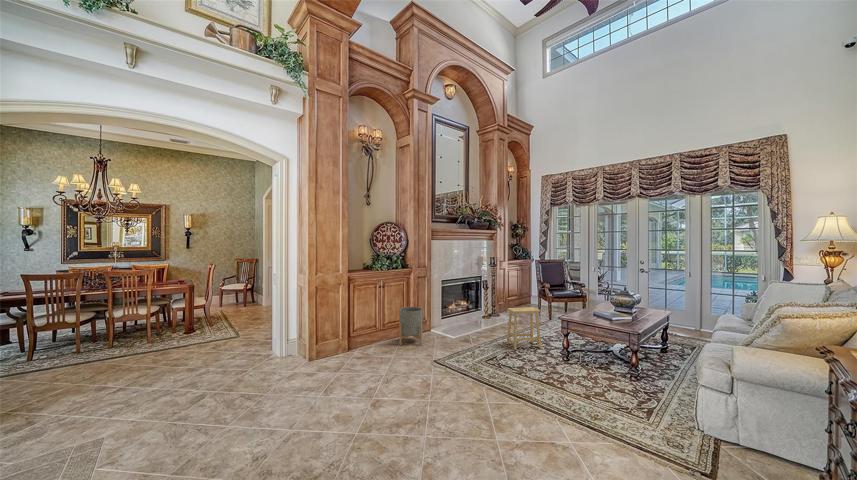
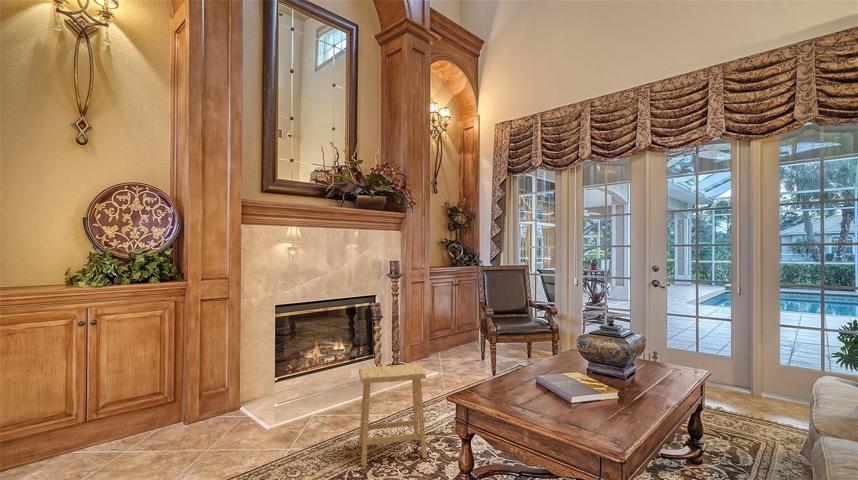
planter: present [399,307,423,345] -> none [114,362,191,454]

